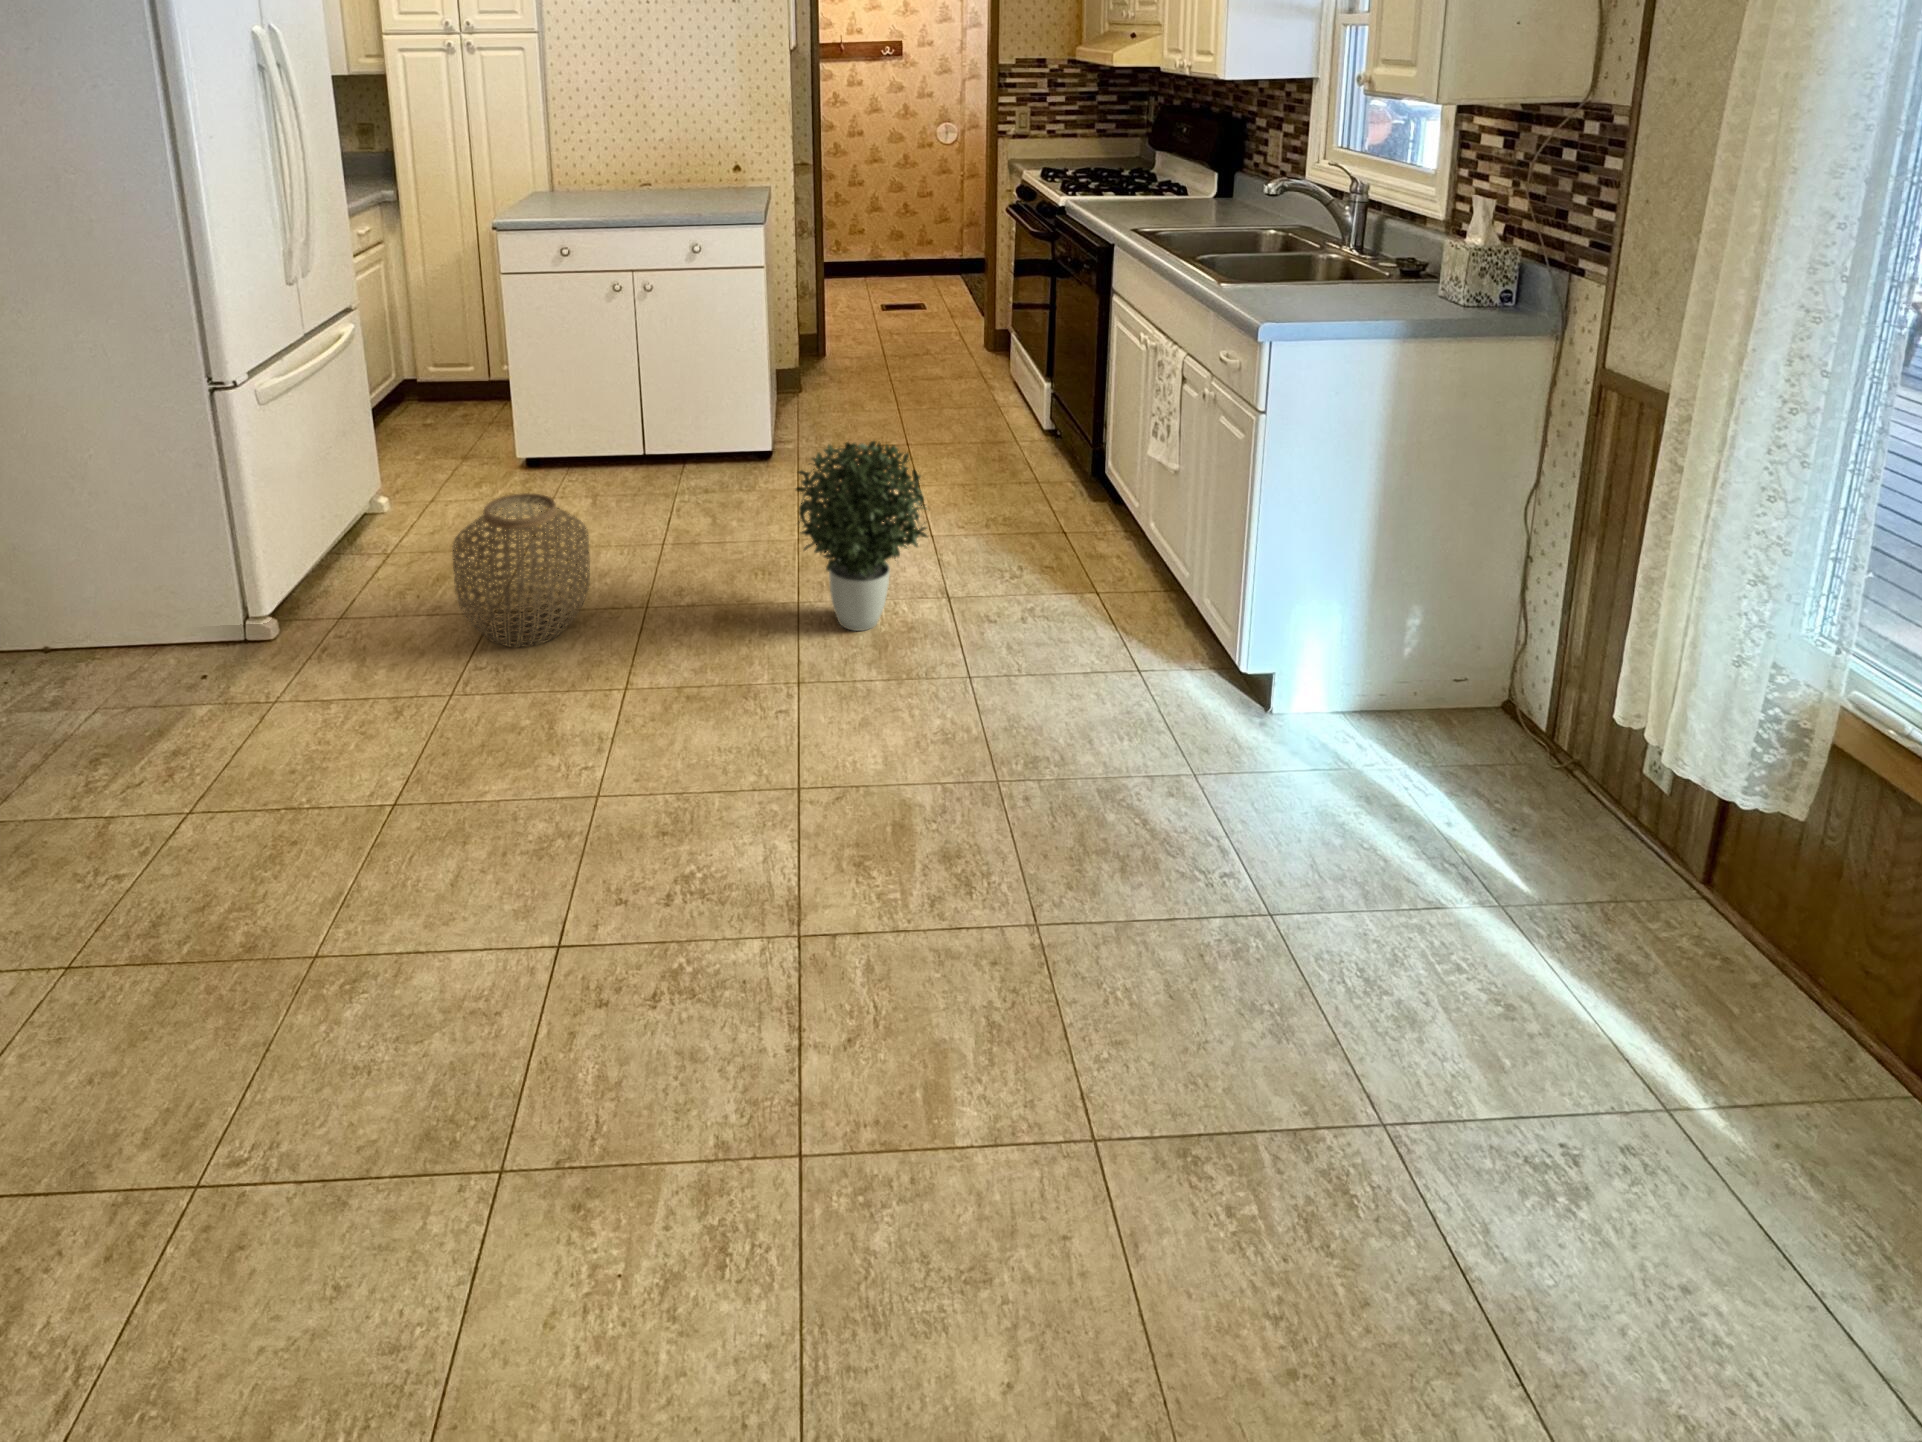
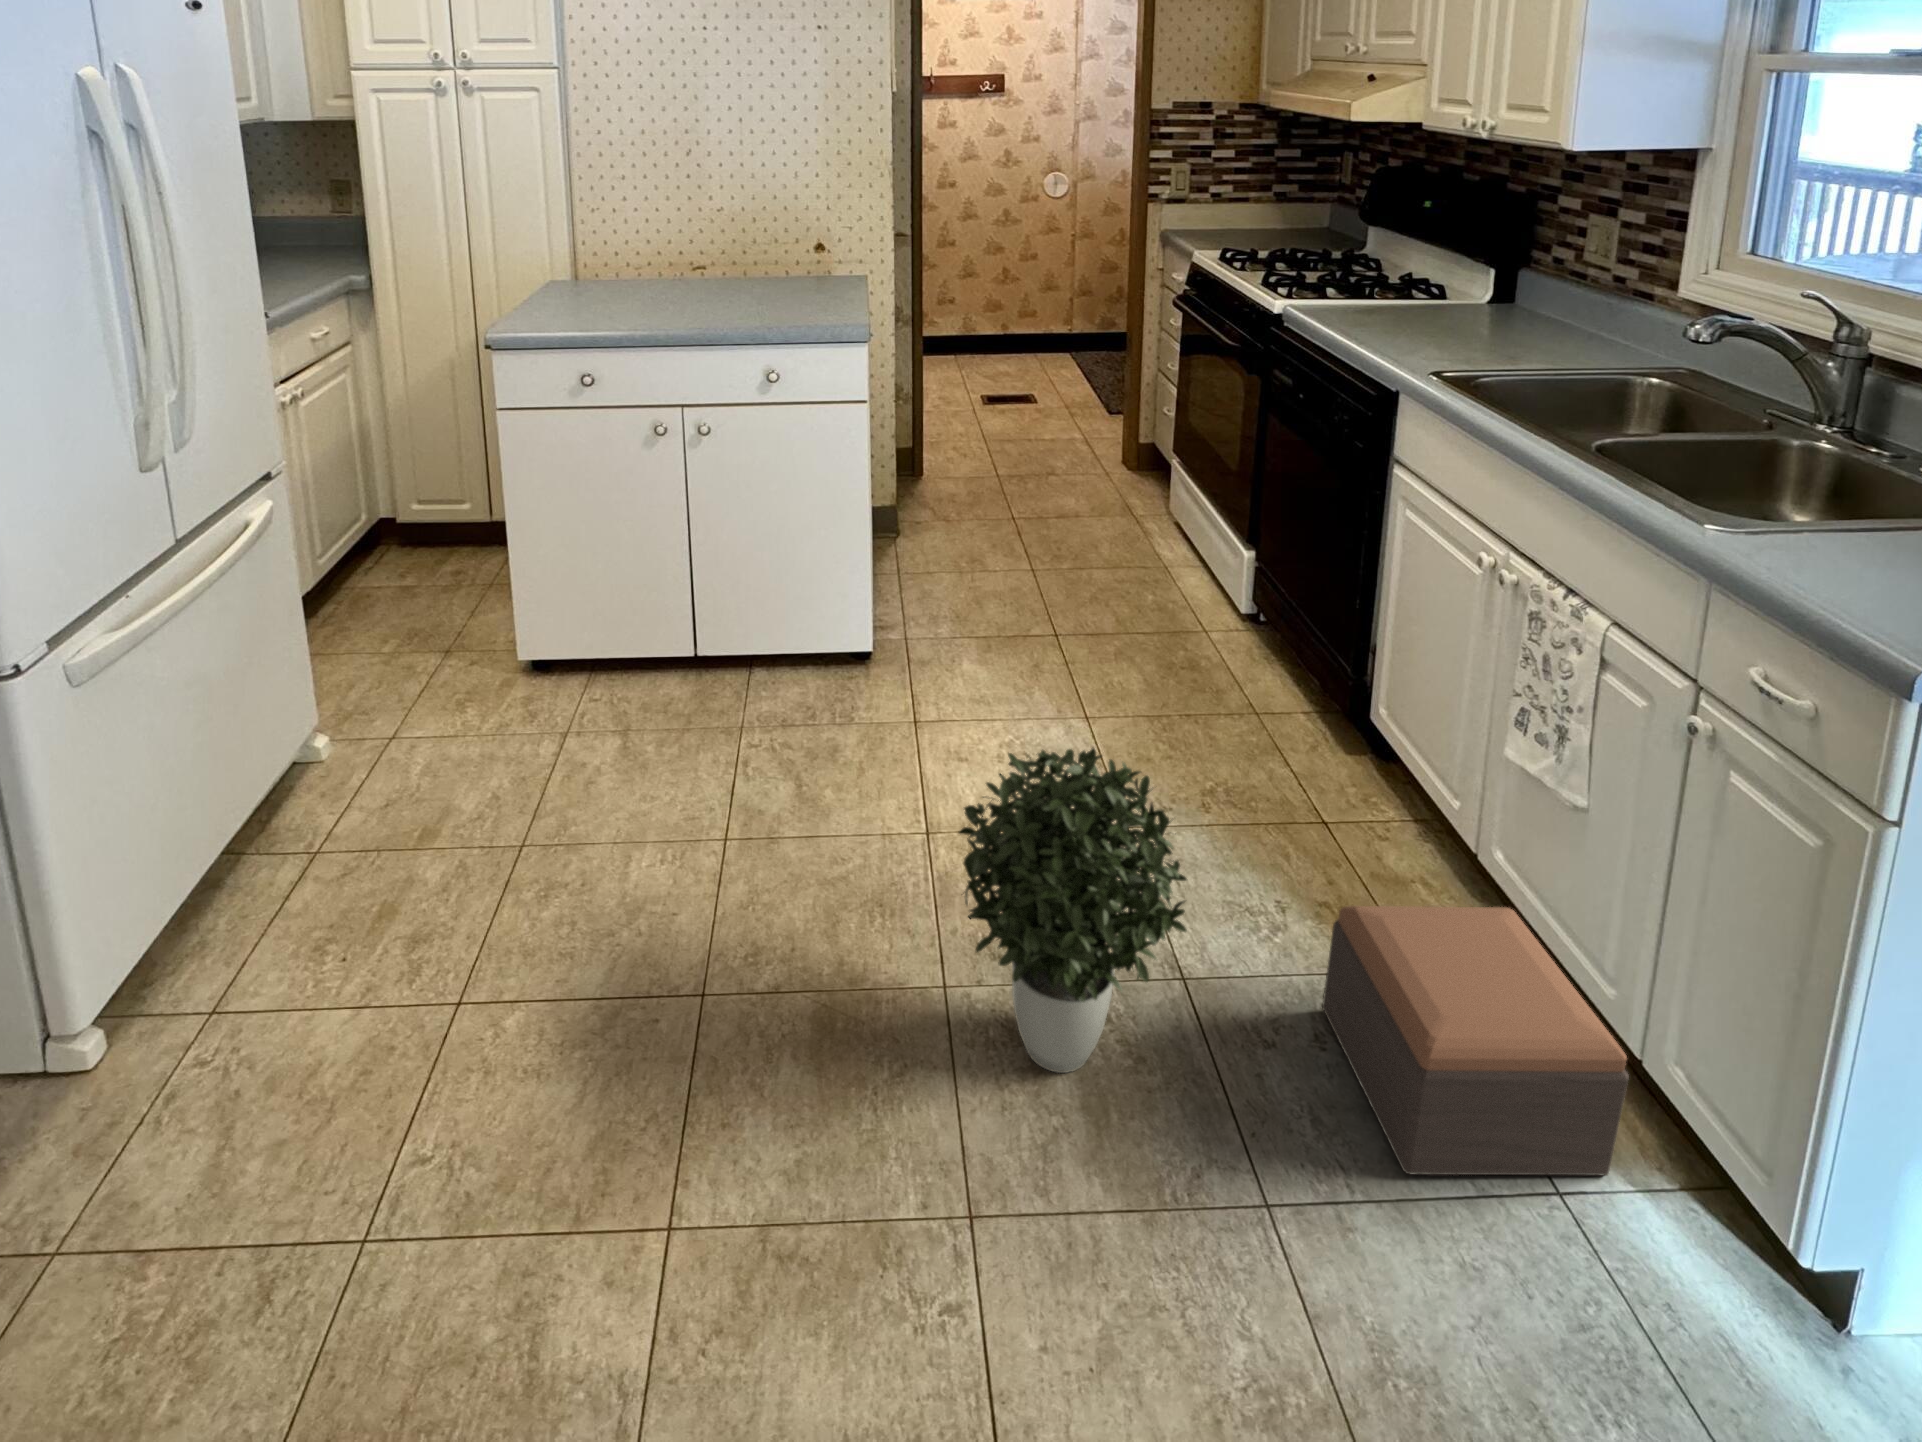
woven basket: present [452,493,590,647] -> none [384,831,616,1110]
footstool: none [1024,536,1172,663] -> present [1322,906,1629,1175]

